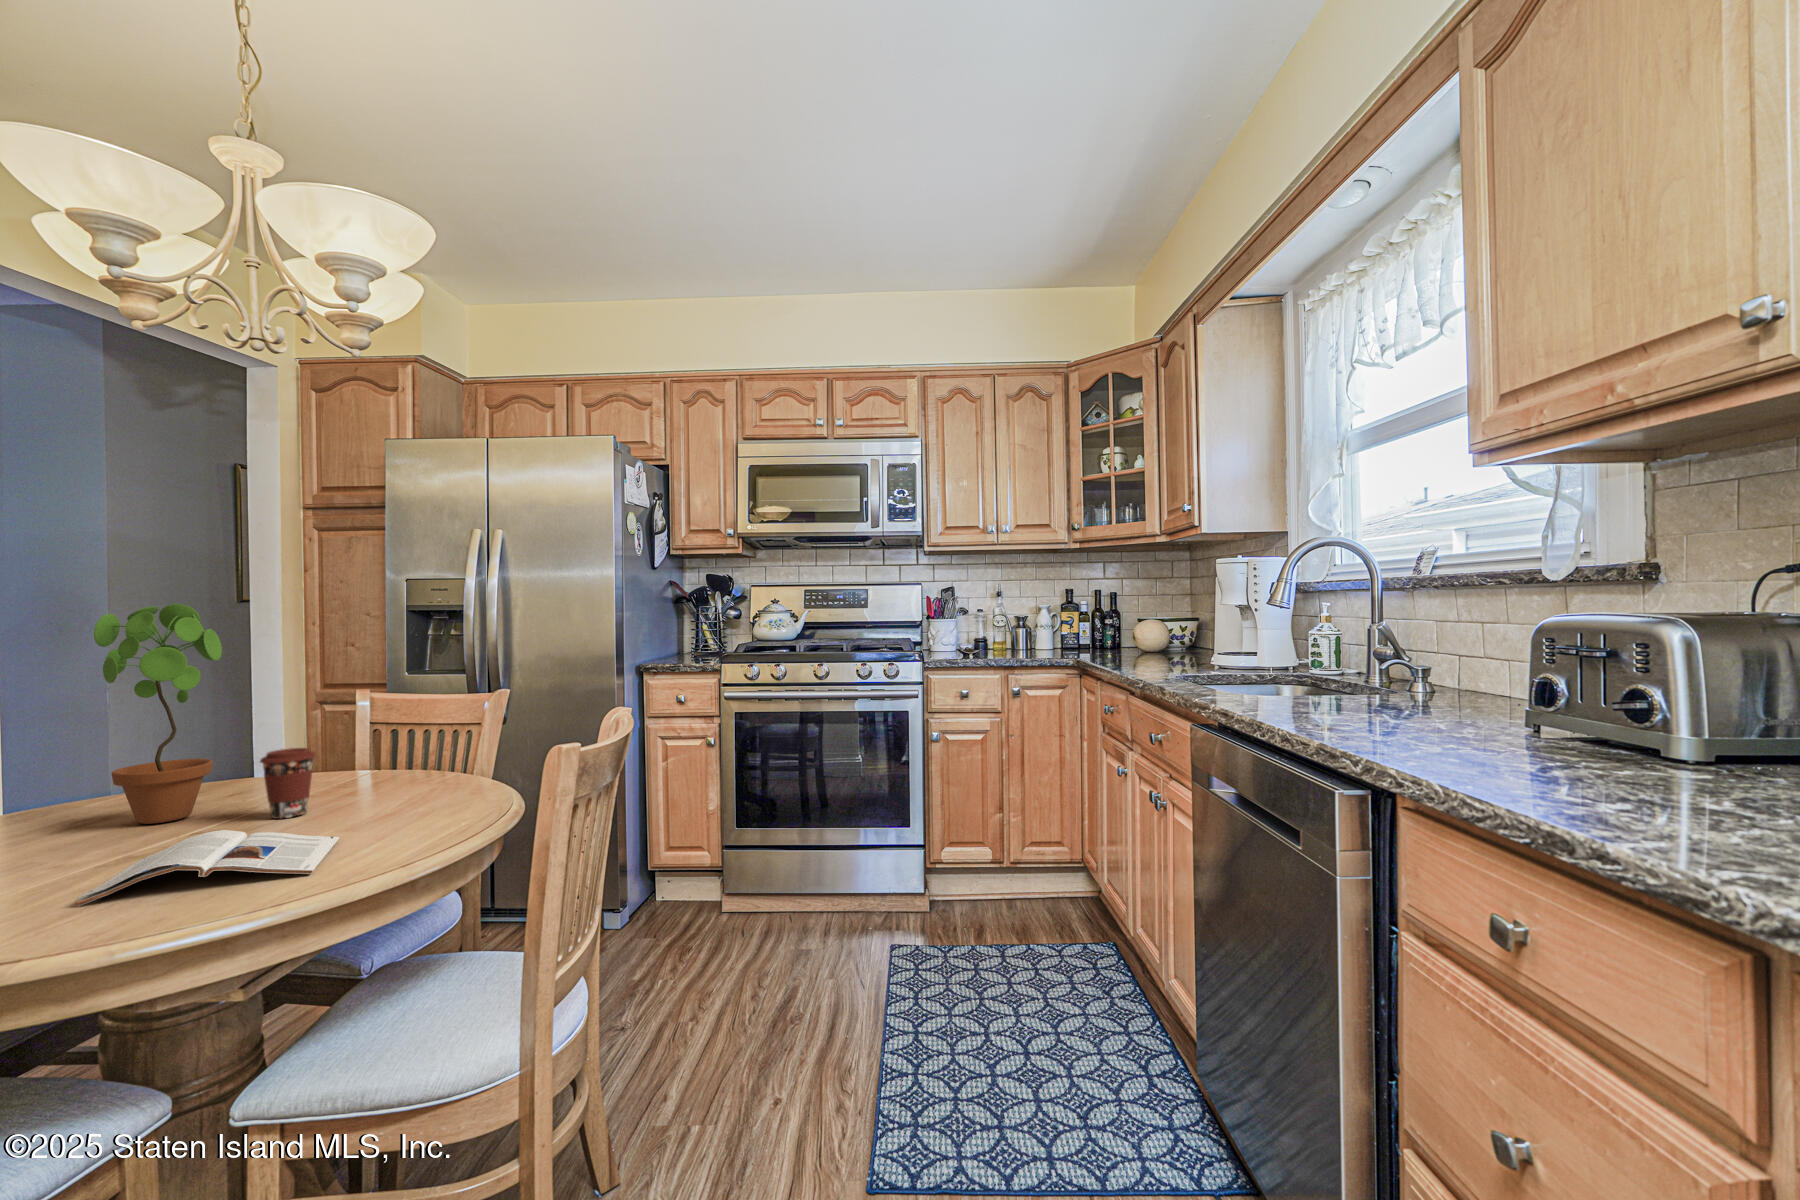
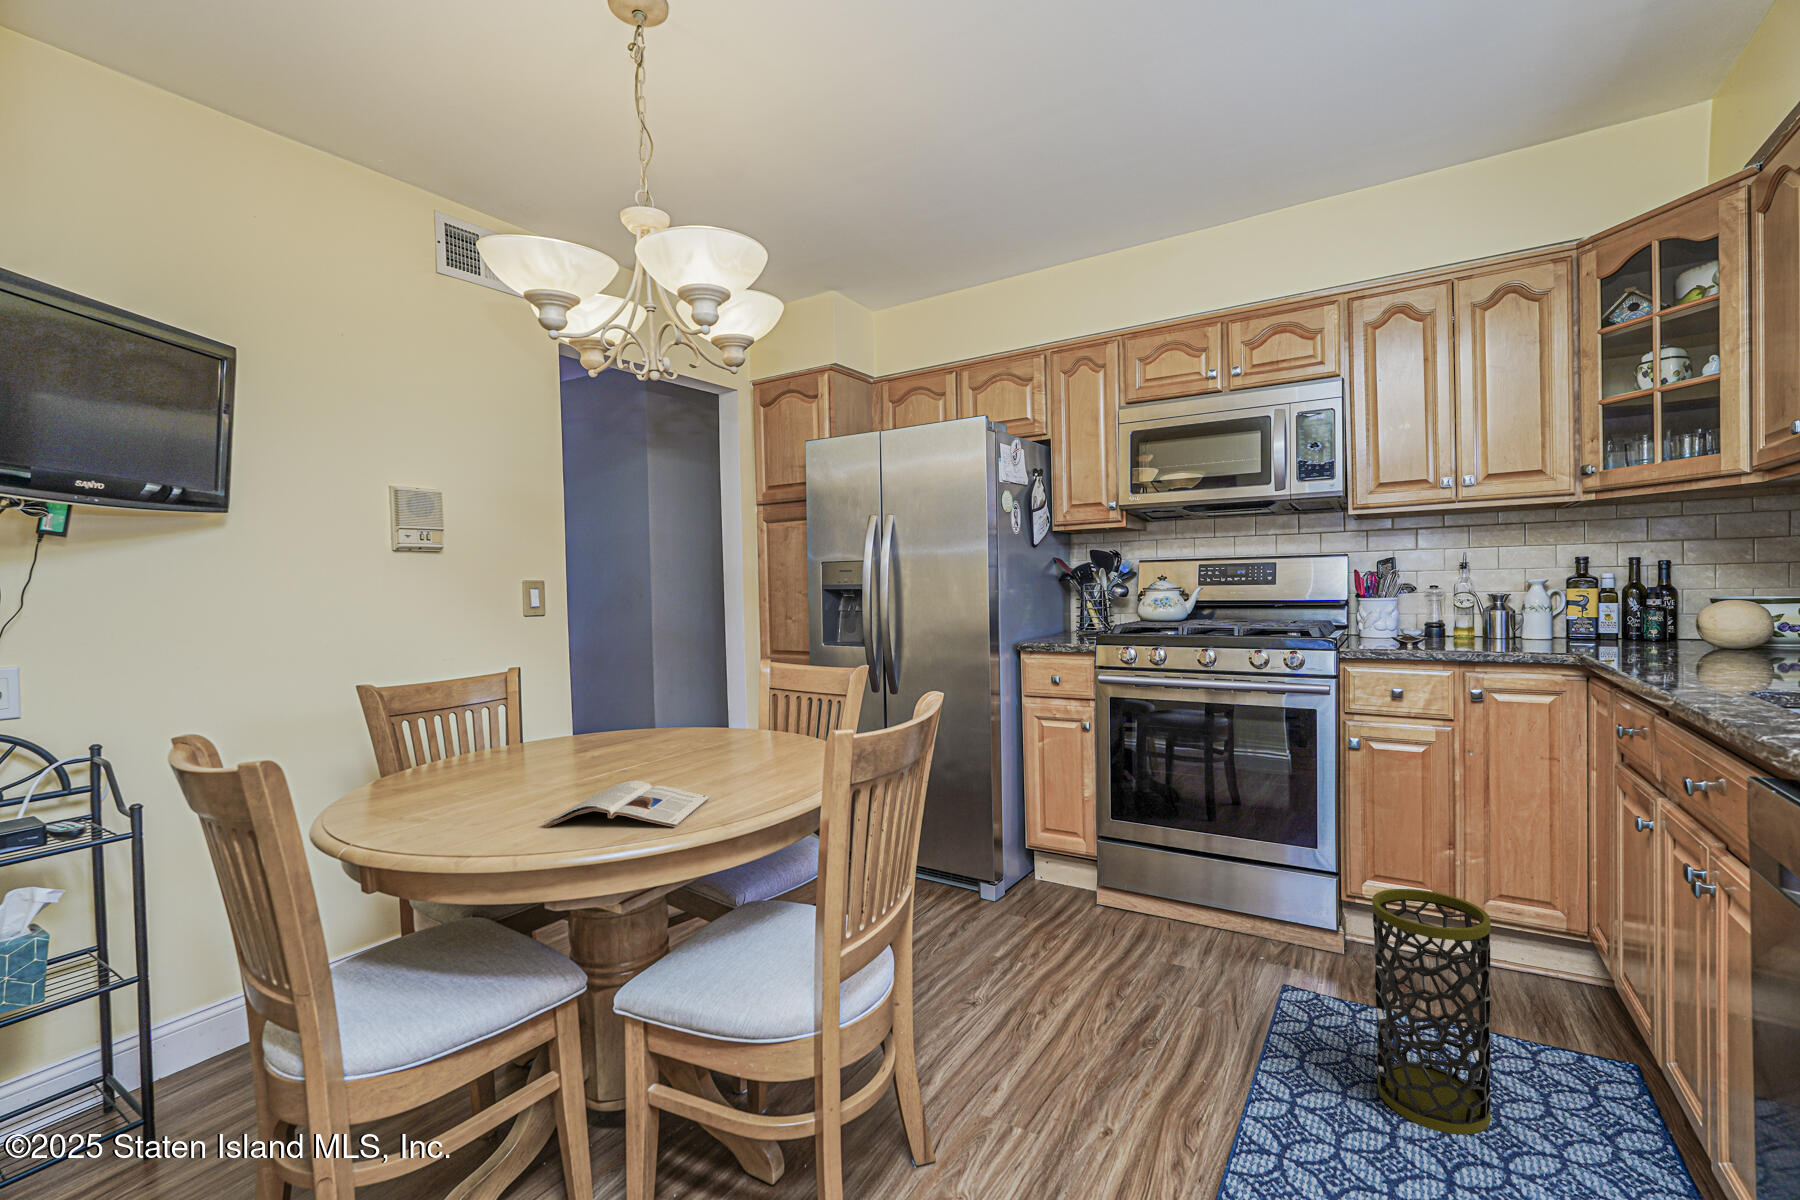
potted plant: present [94,604,222,824] -> none [584,601,656,766]
coffee cup: present [260,748,316,819] -> none [675,717,711,773]
trash can: none [967,838,1043,1020] -> present [1372,889,1491,1134]

